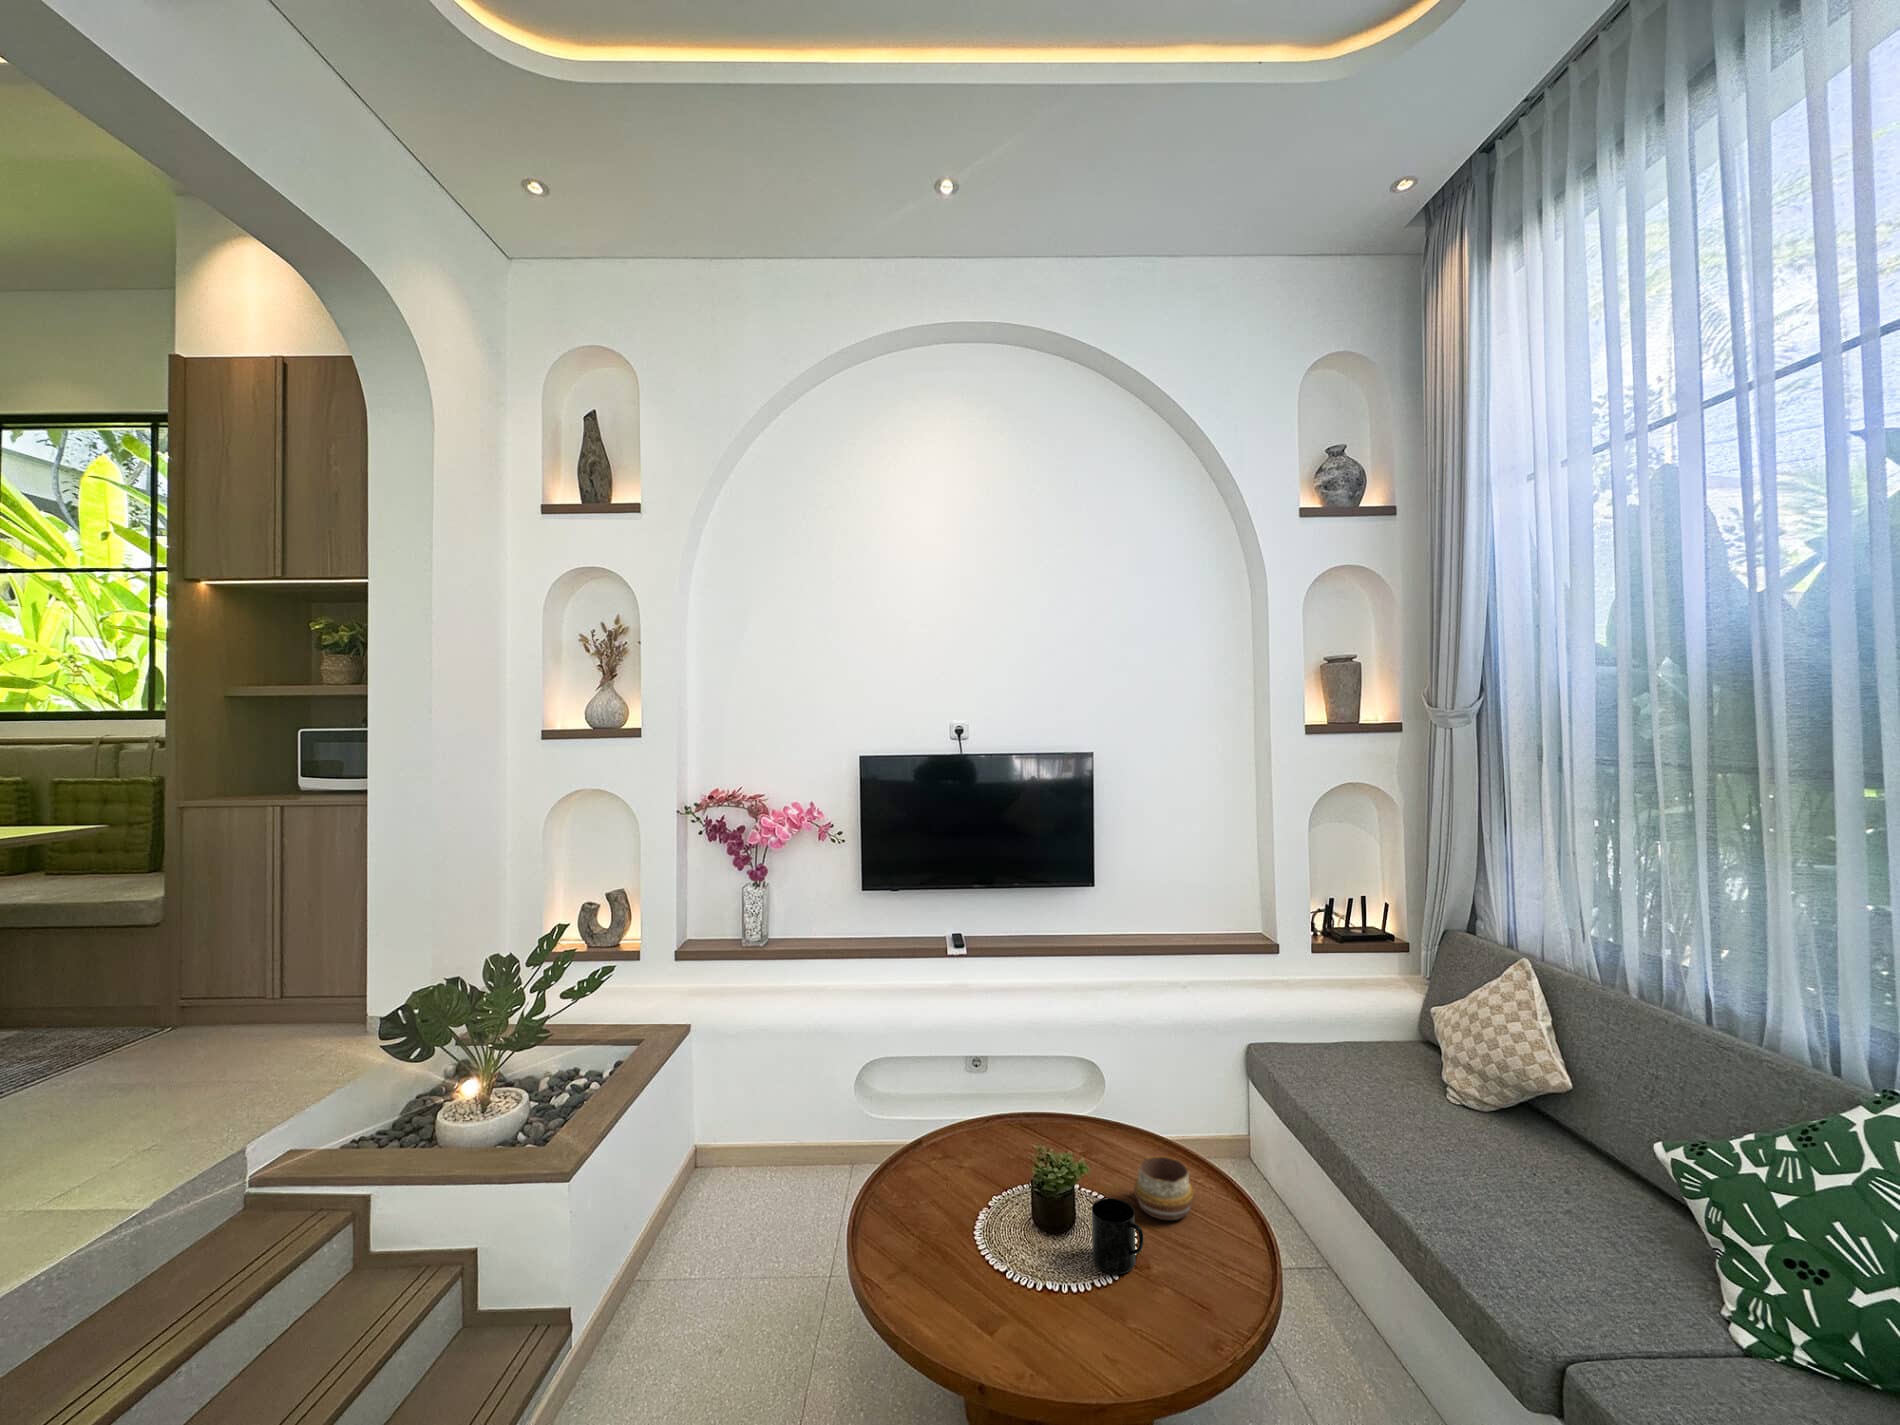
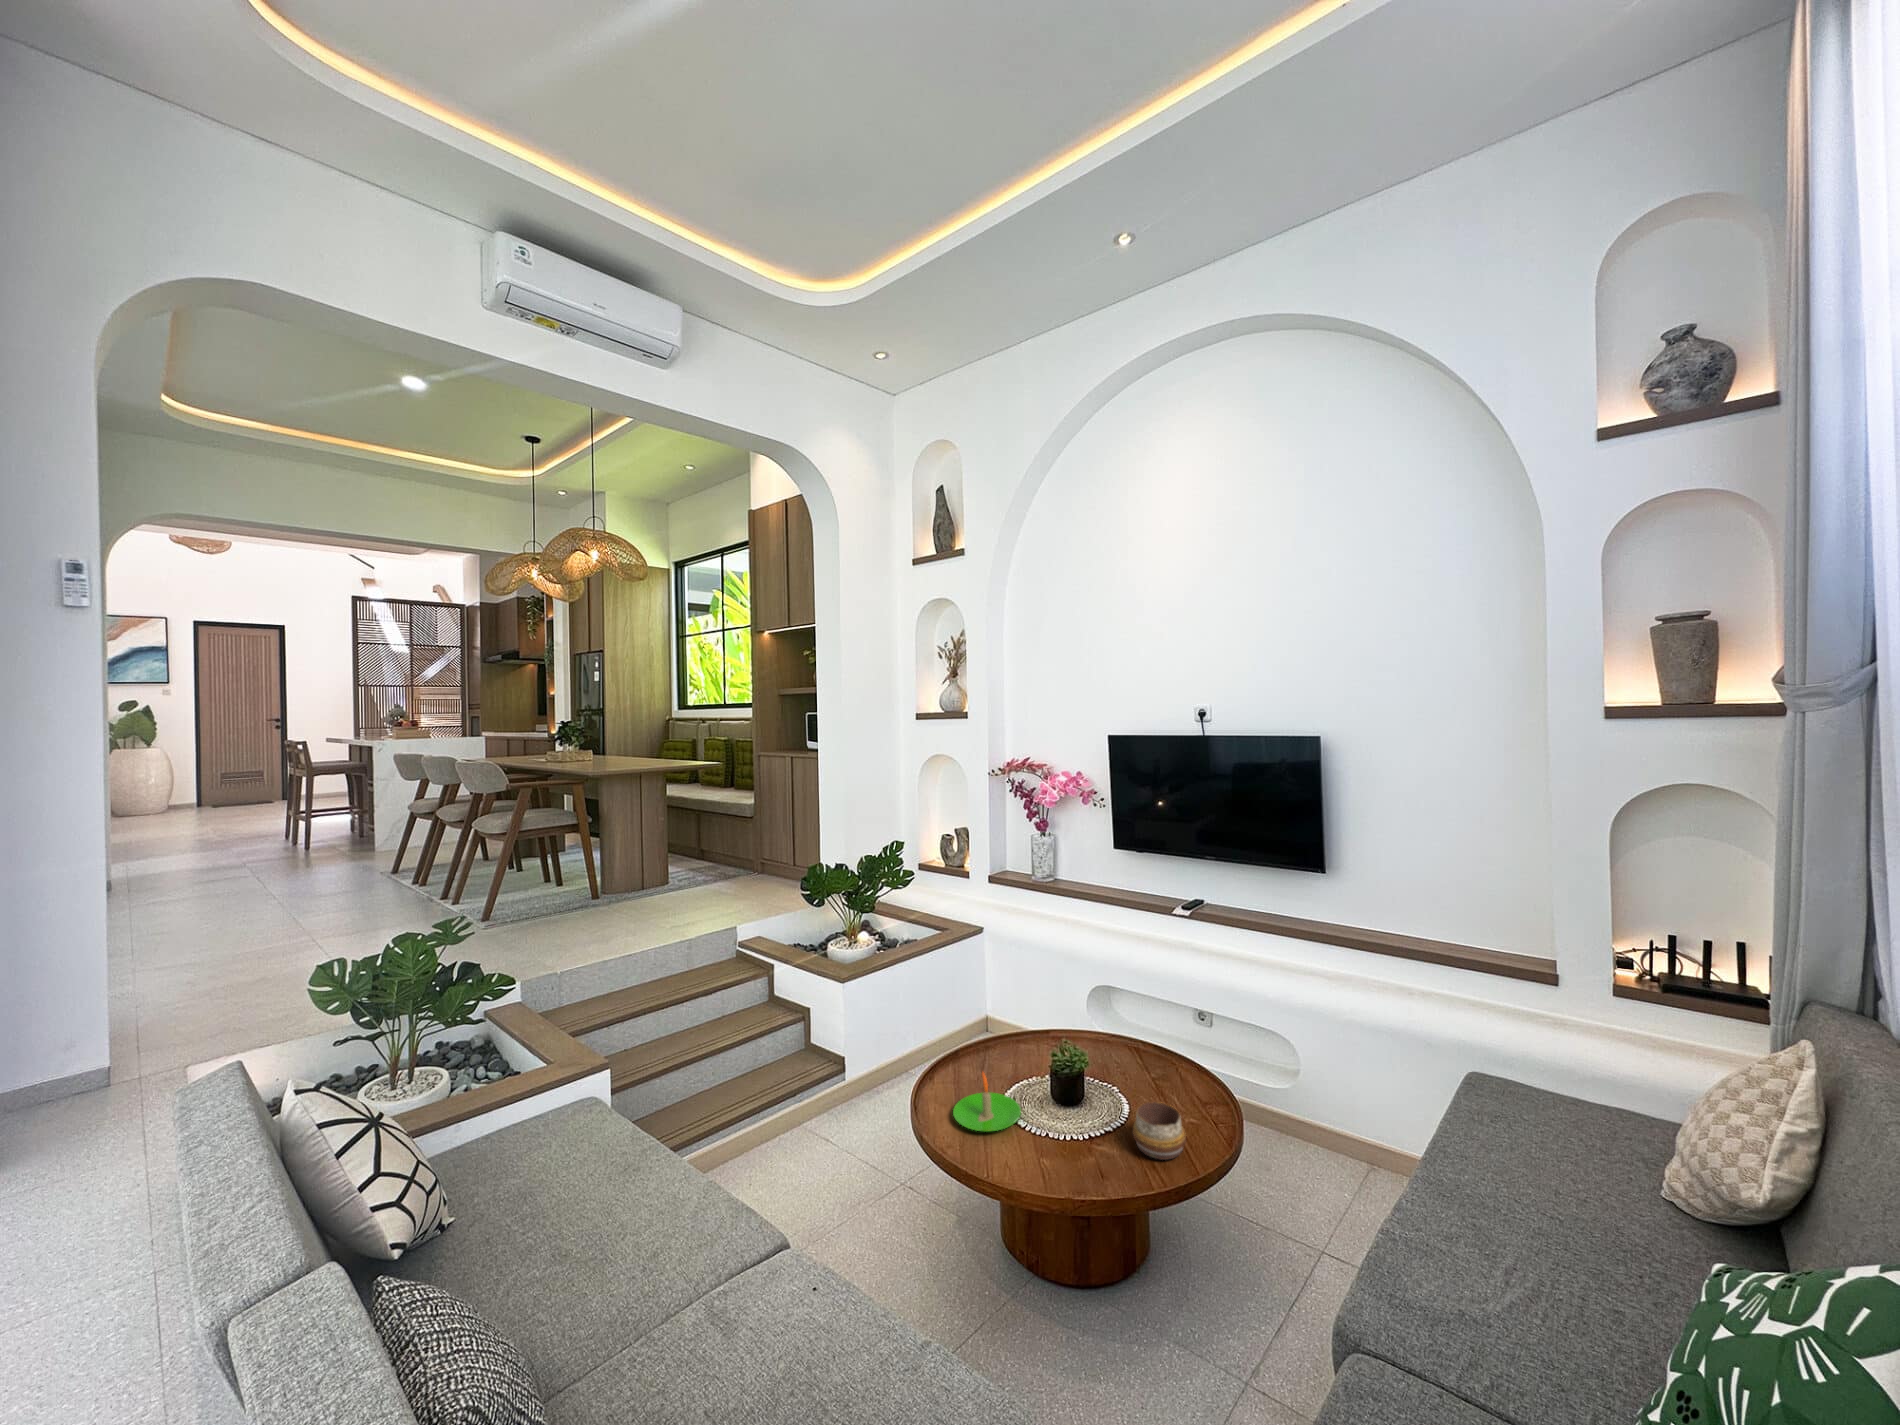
mug: present [1092,1198,1144,1274] -> none [1053,1109,1089,1170]
candle: none [931,1199,1023,1284] -> present [953,1073,1021,1132]

